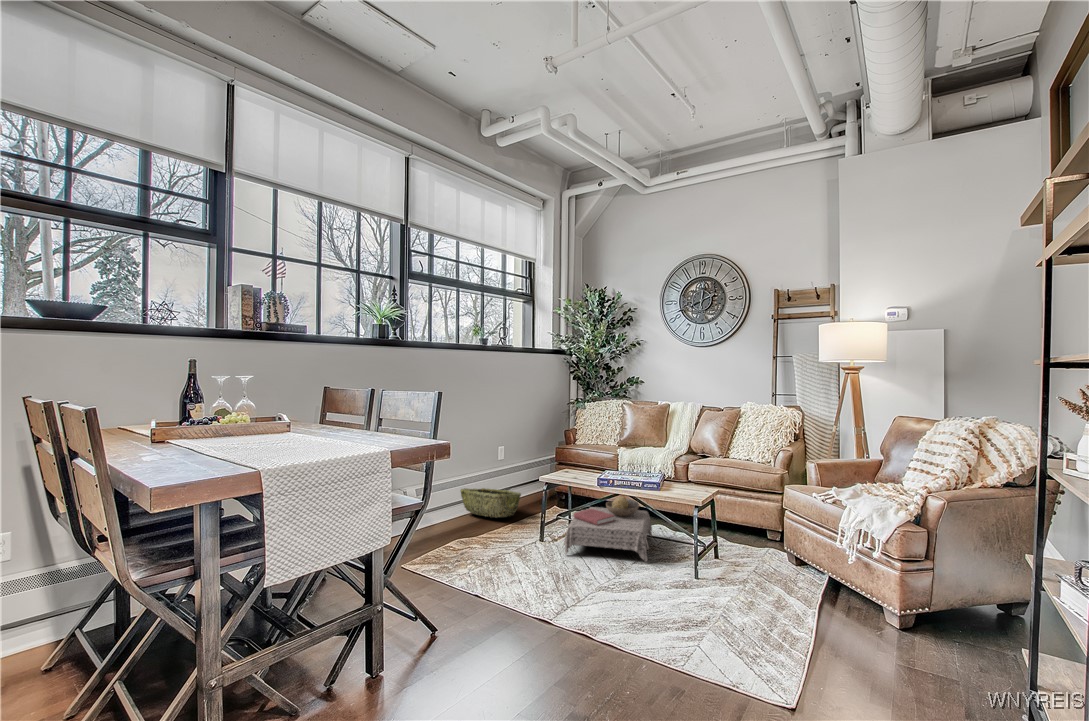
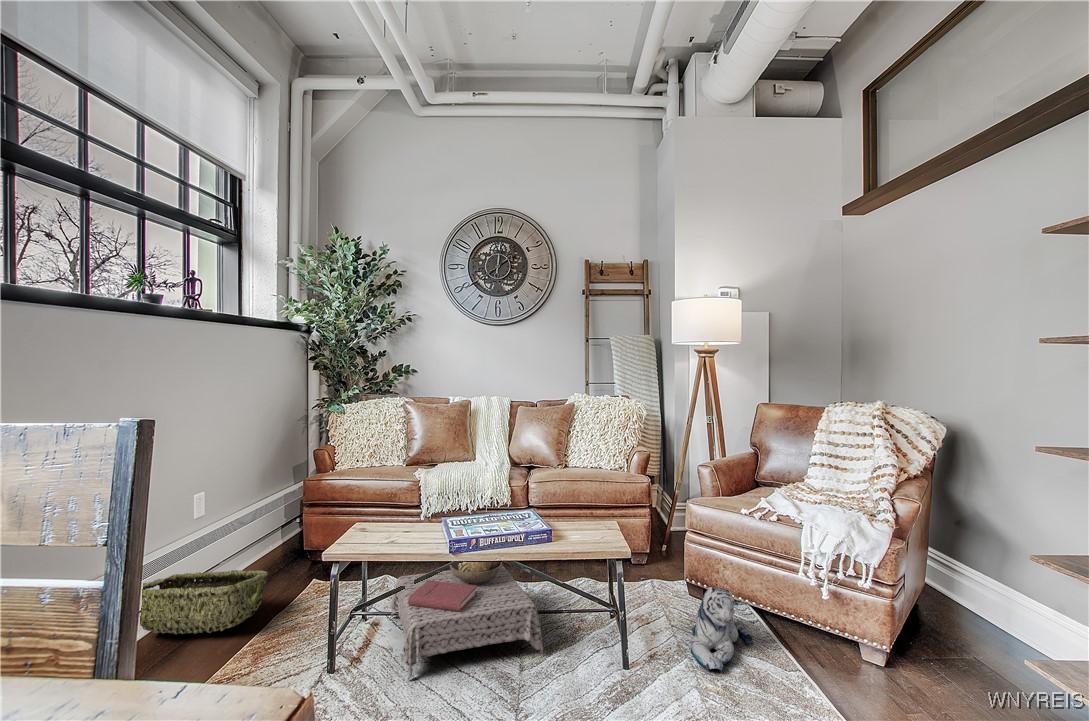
plush toy: none [744,543,807,598] -> present [691,587,753,670]

